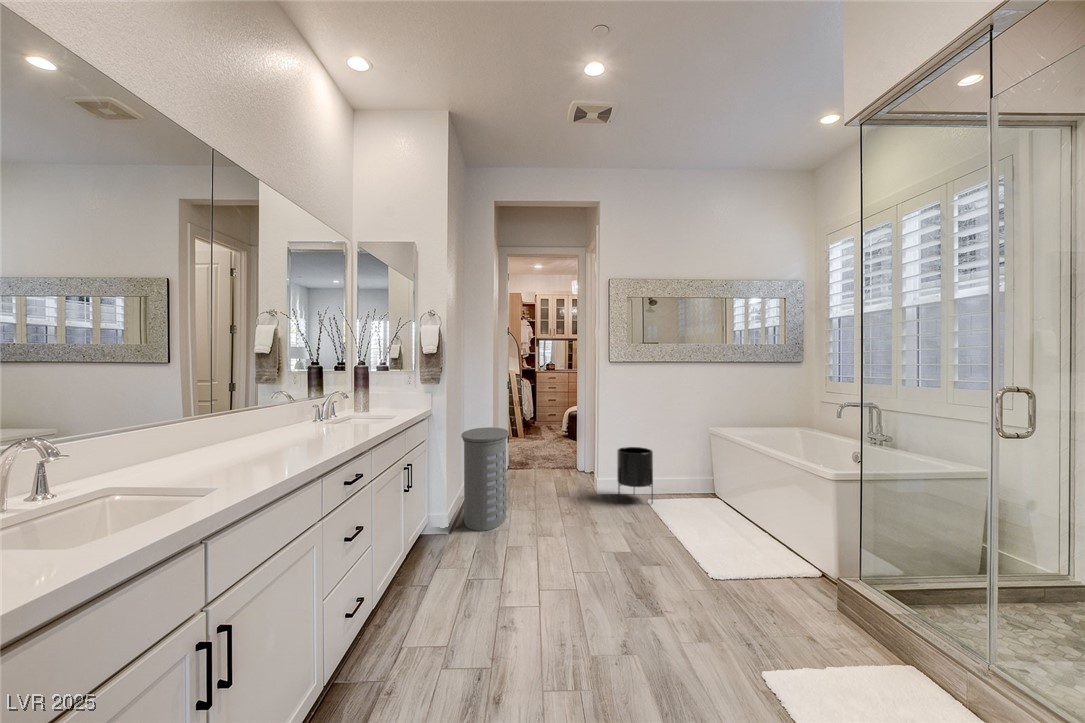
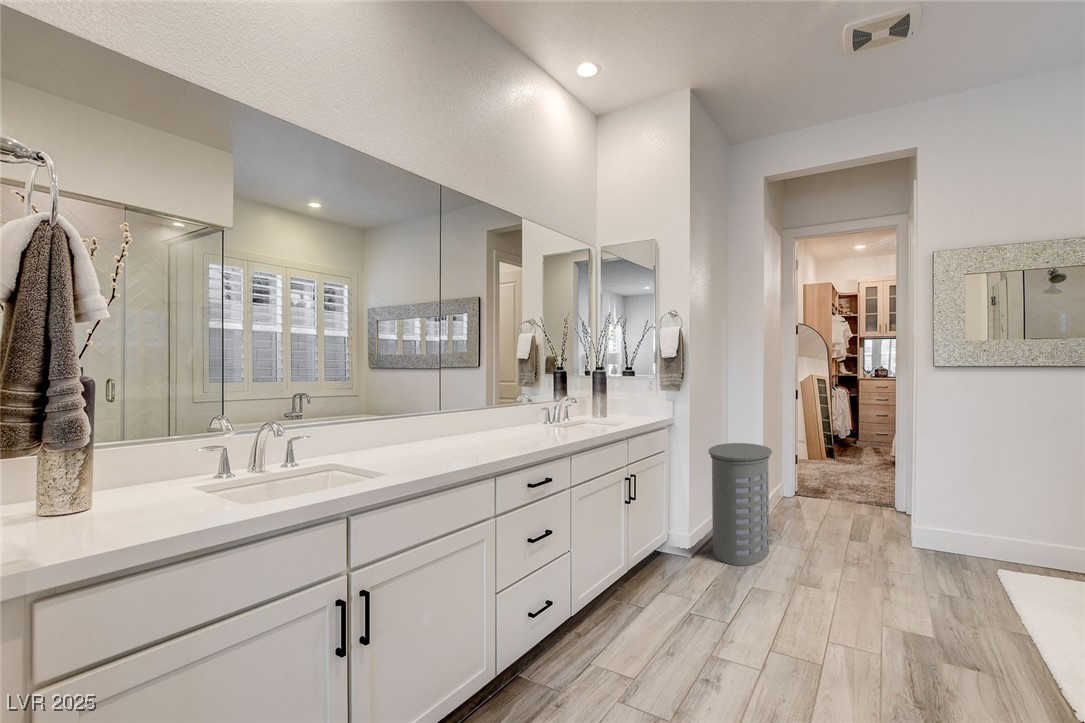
planter: present [617,447,653,503] -> none [968,499,1050,604]

